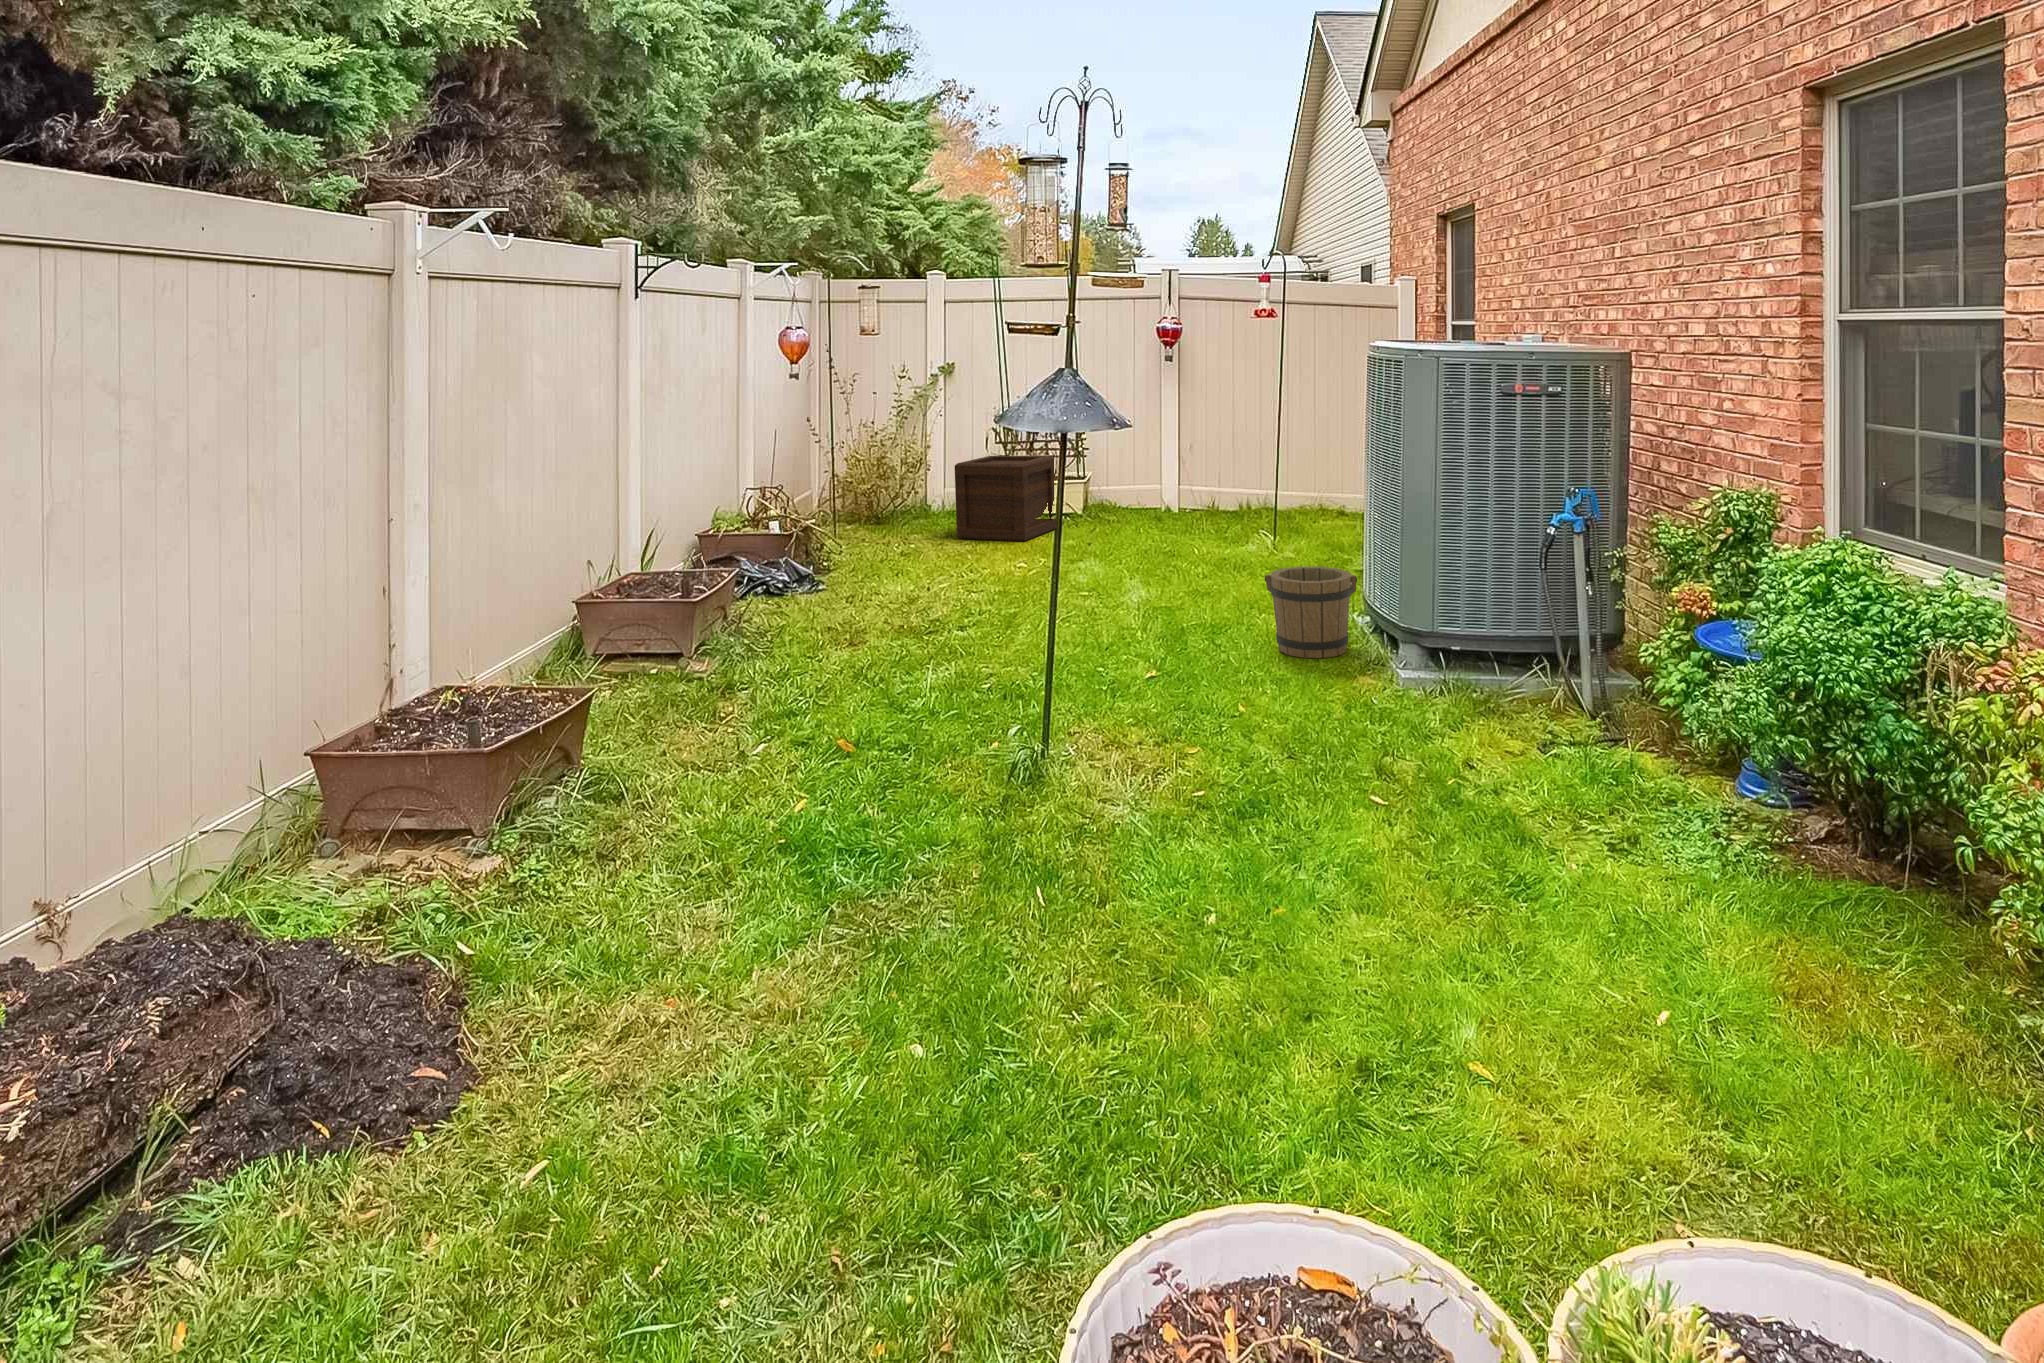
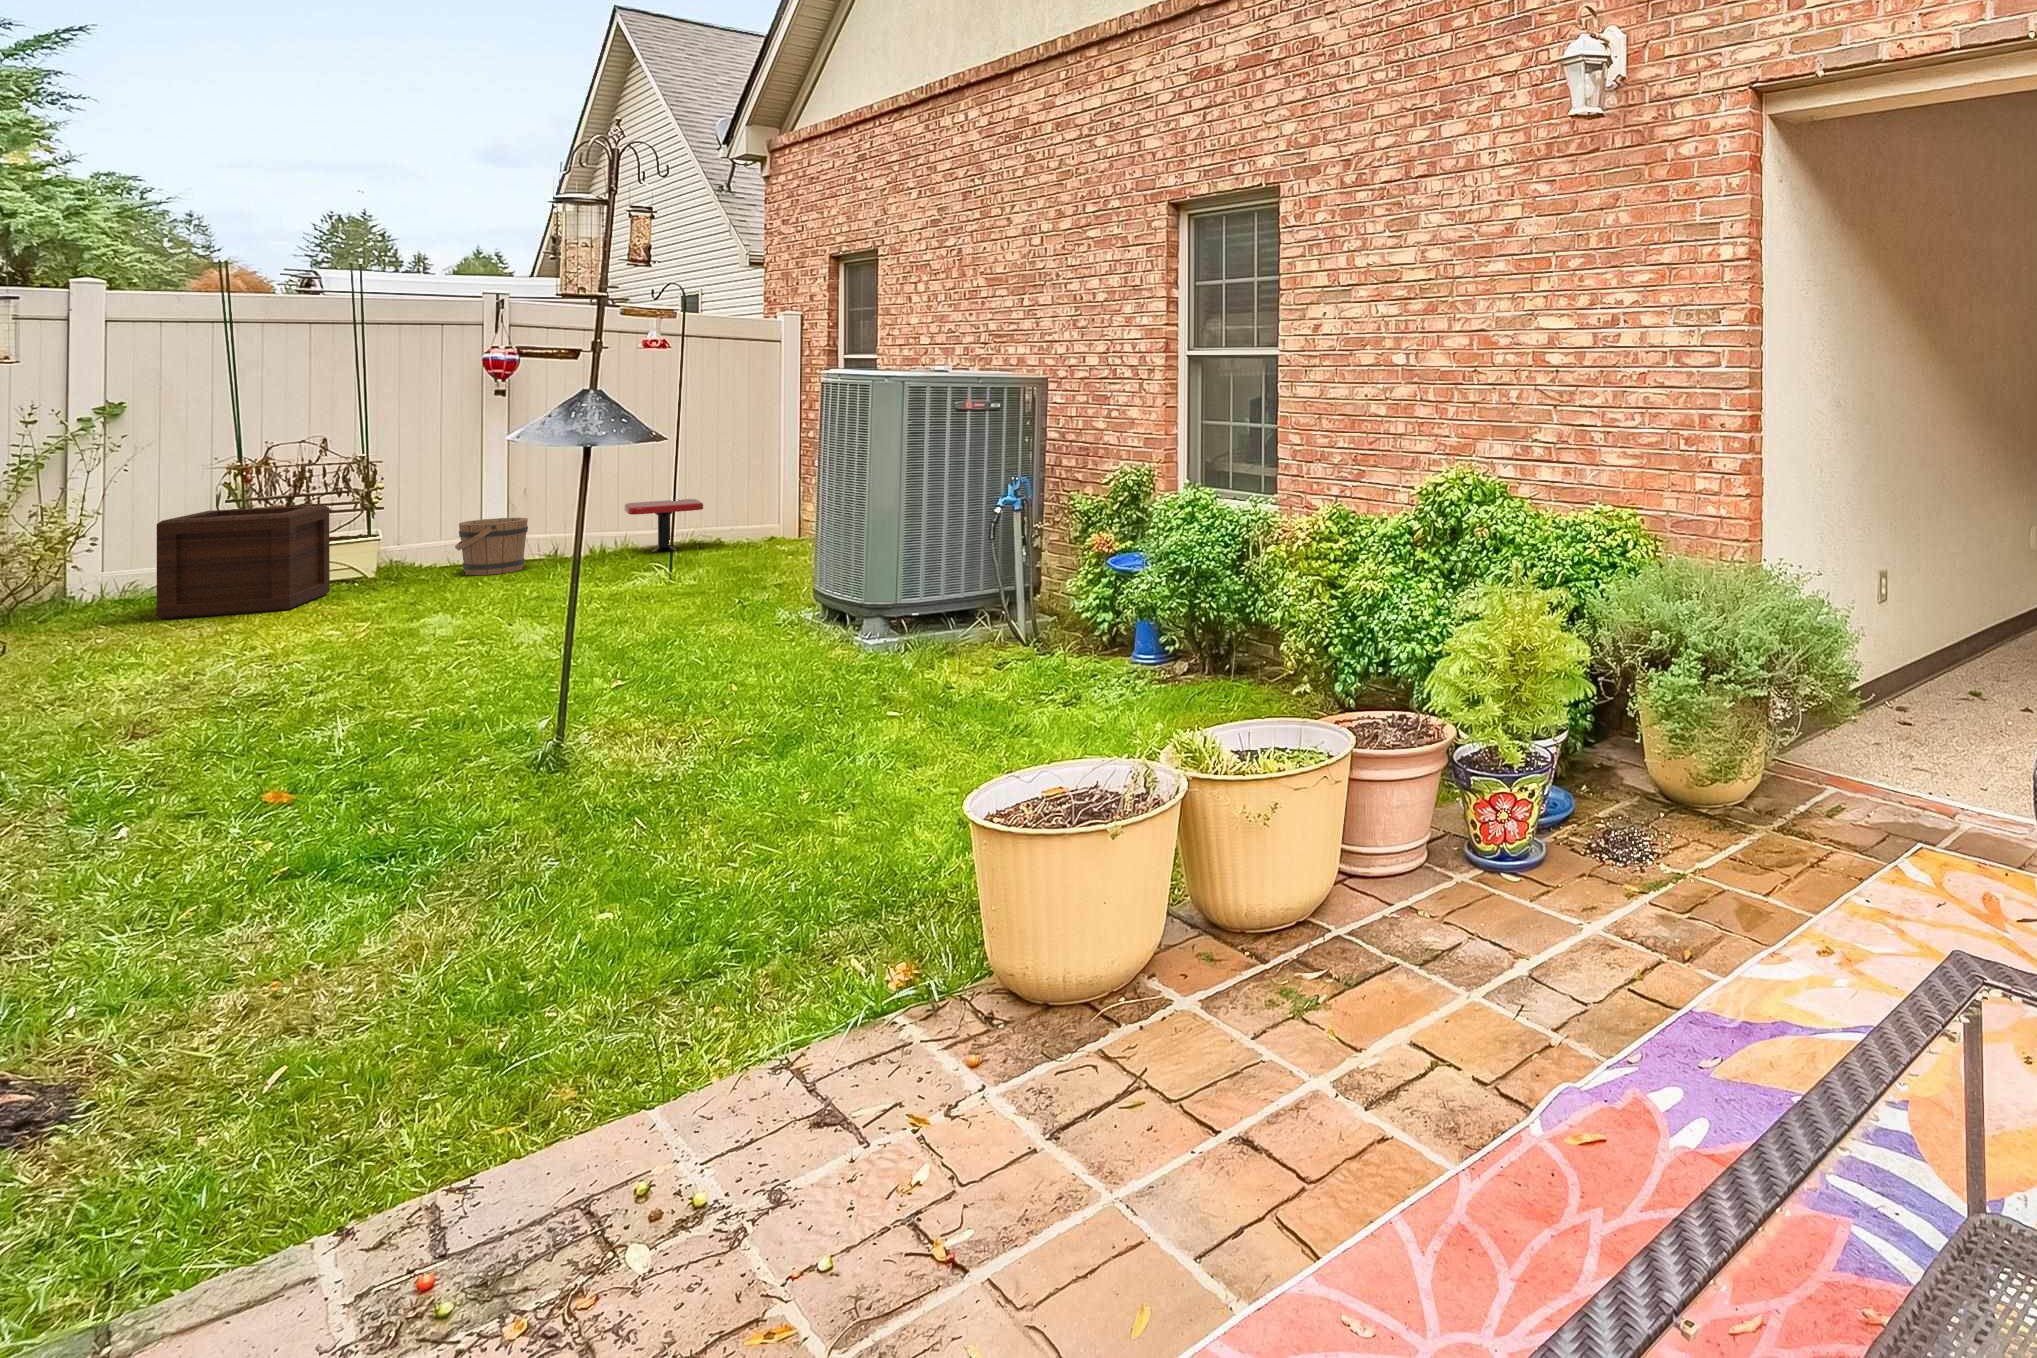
pedestal table: none [1264,465,1324,515] -> present [625,499,703,552]
bucket: present [1265,567,1357,658] -> present [455,518,528,575]

